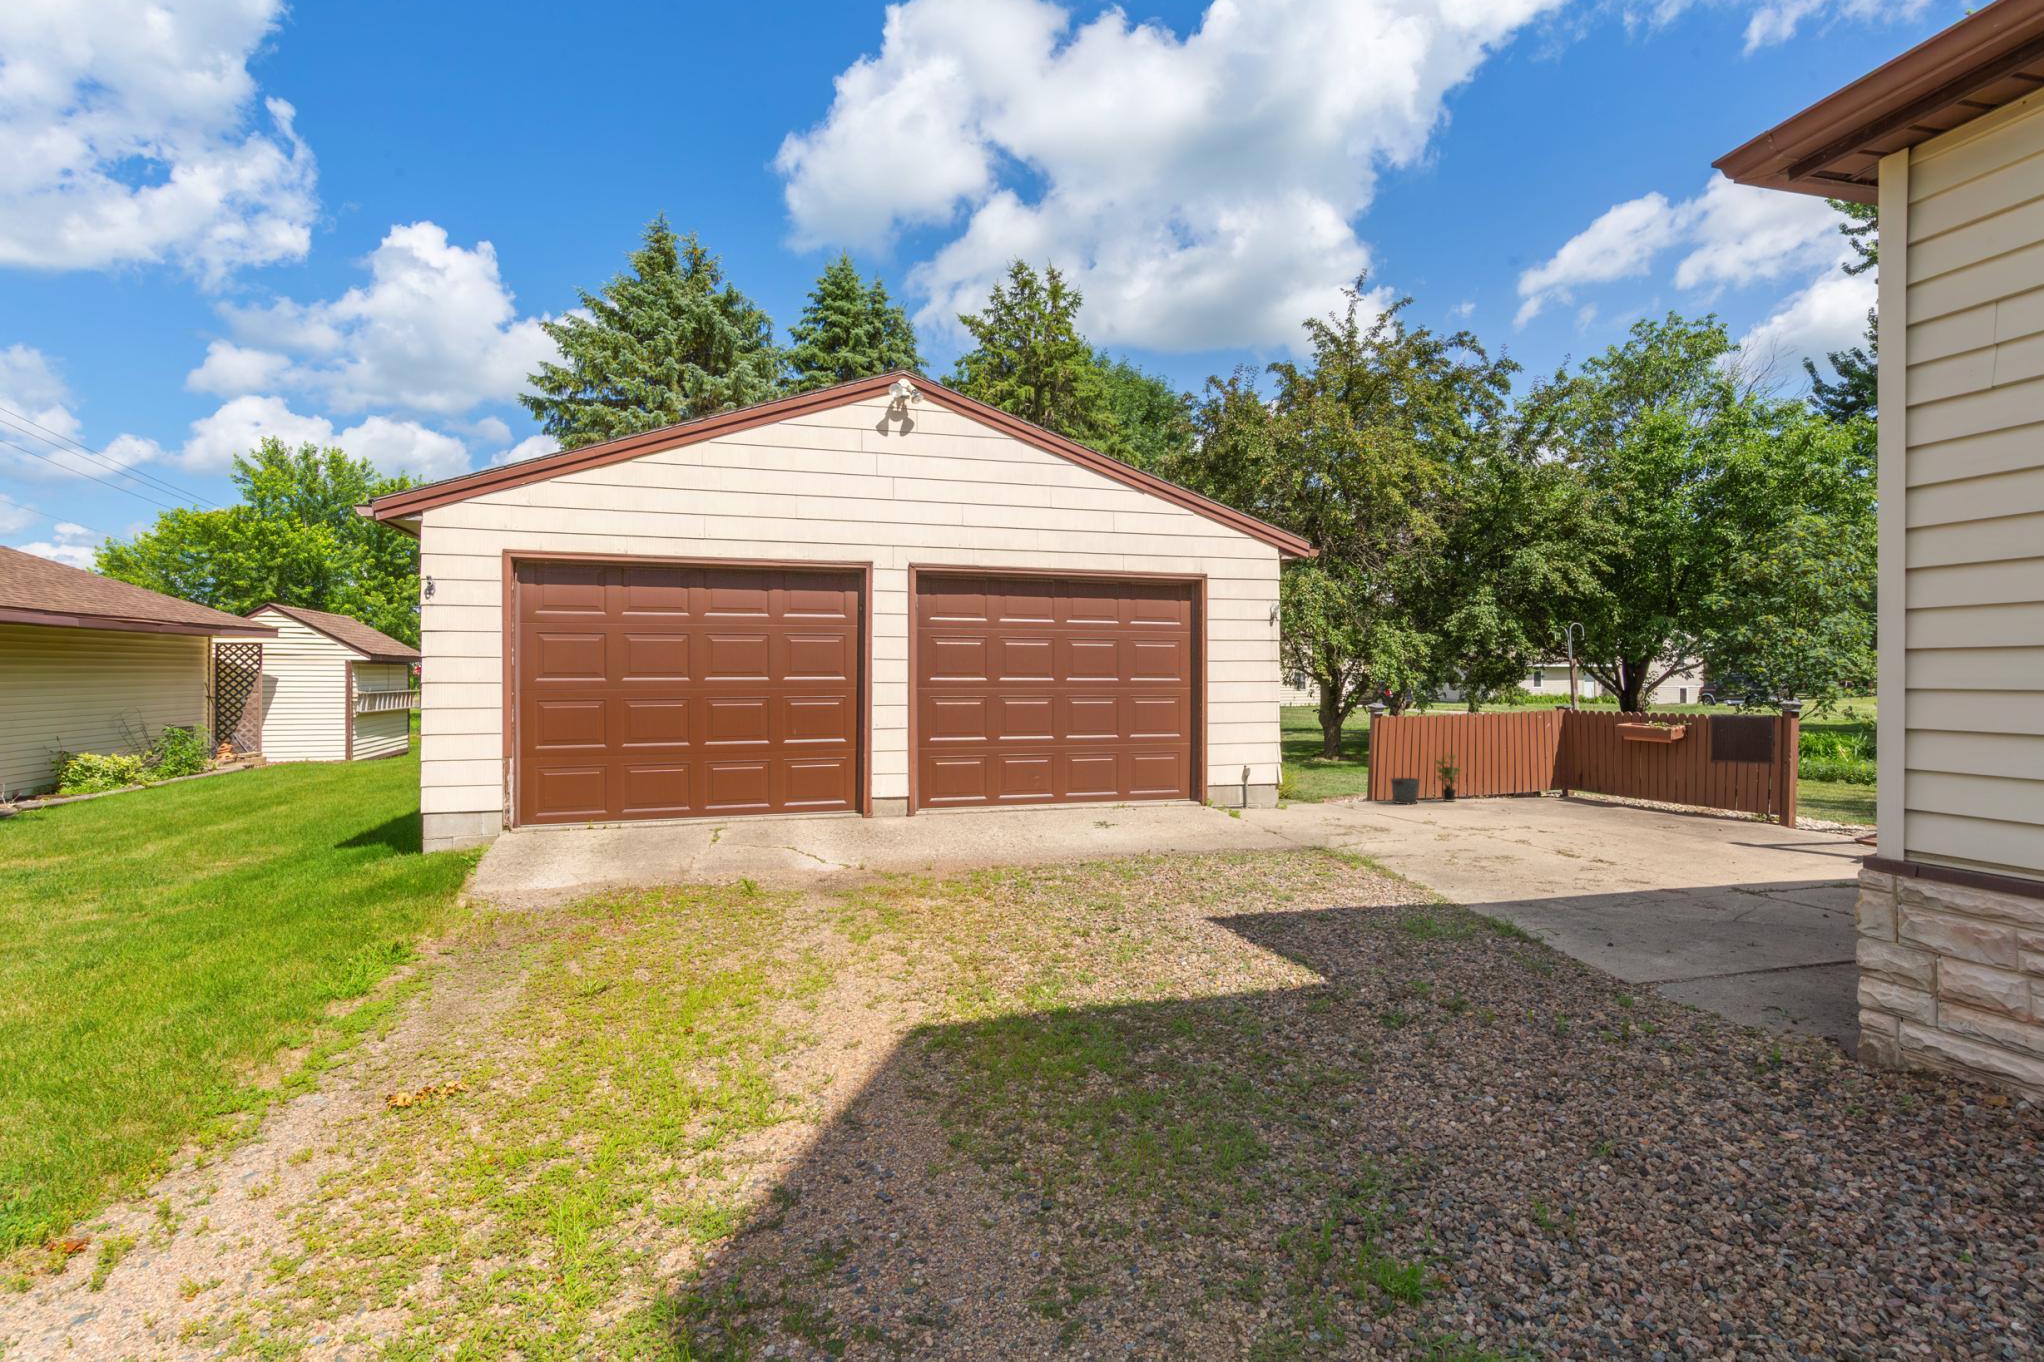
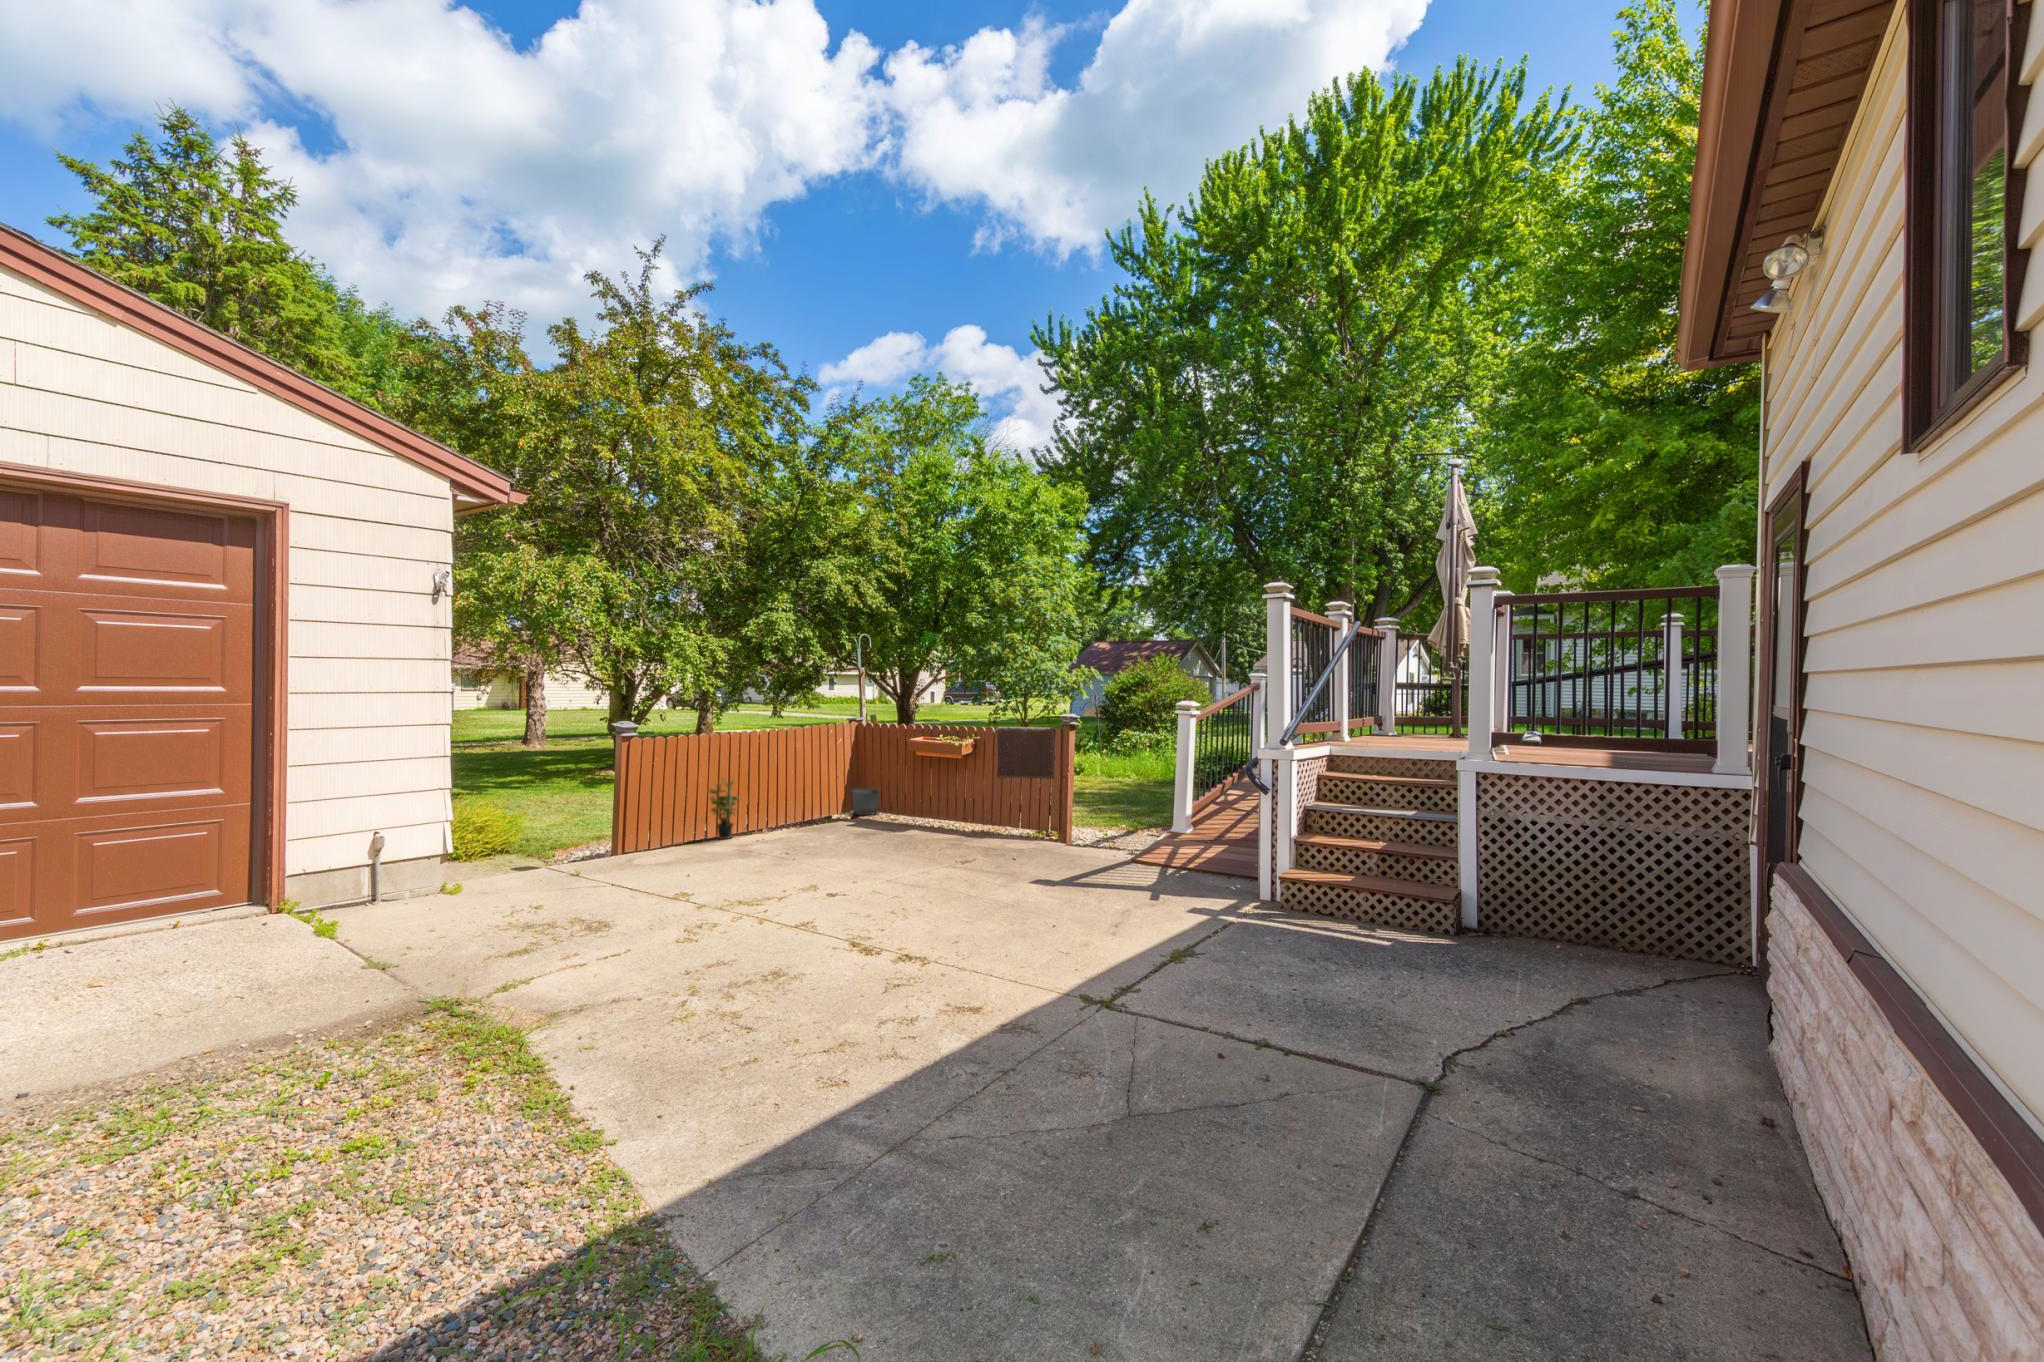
bucket: present [1391,778,1419,804] -> present [852,787,880,815]

